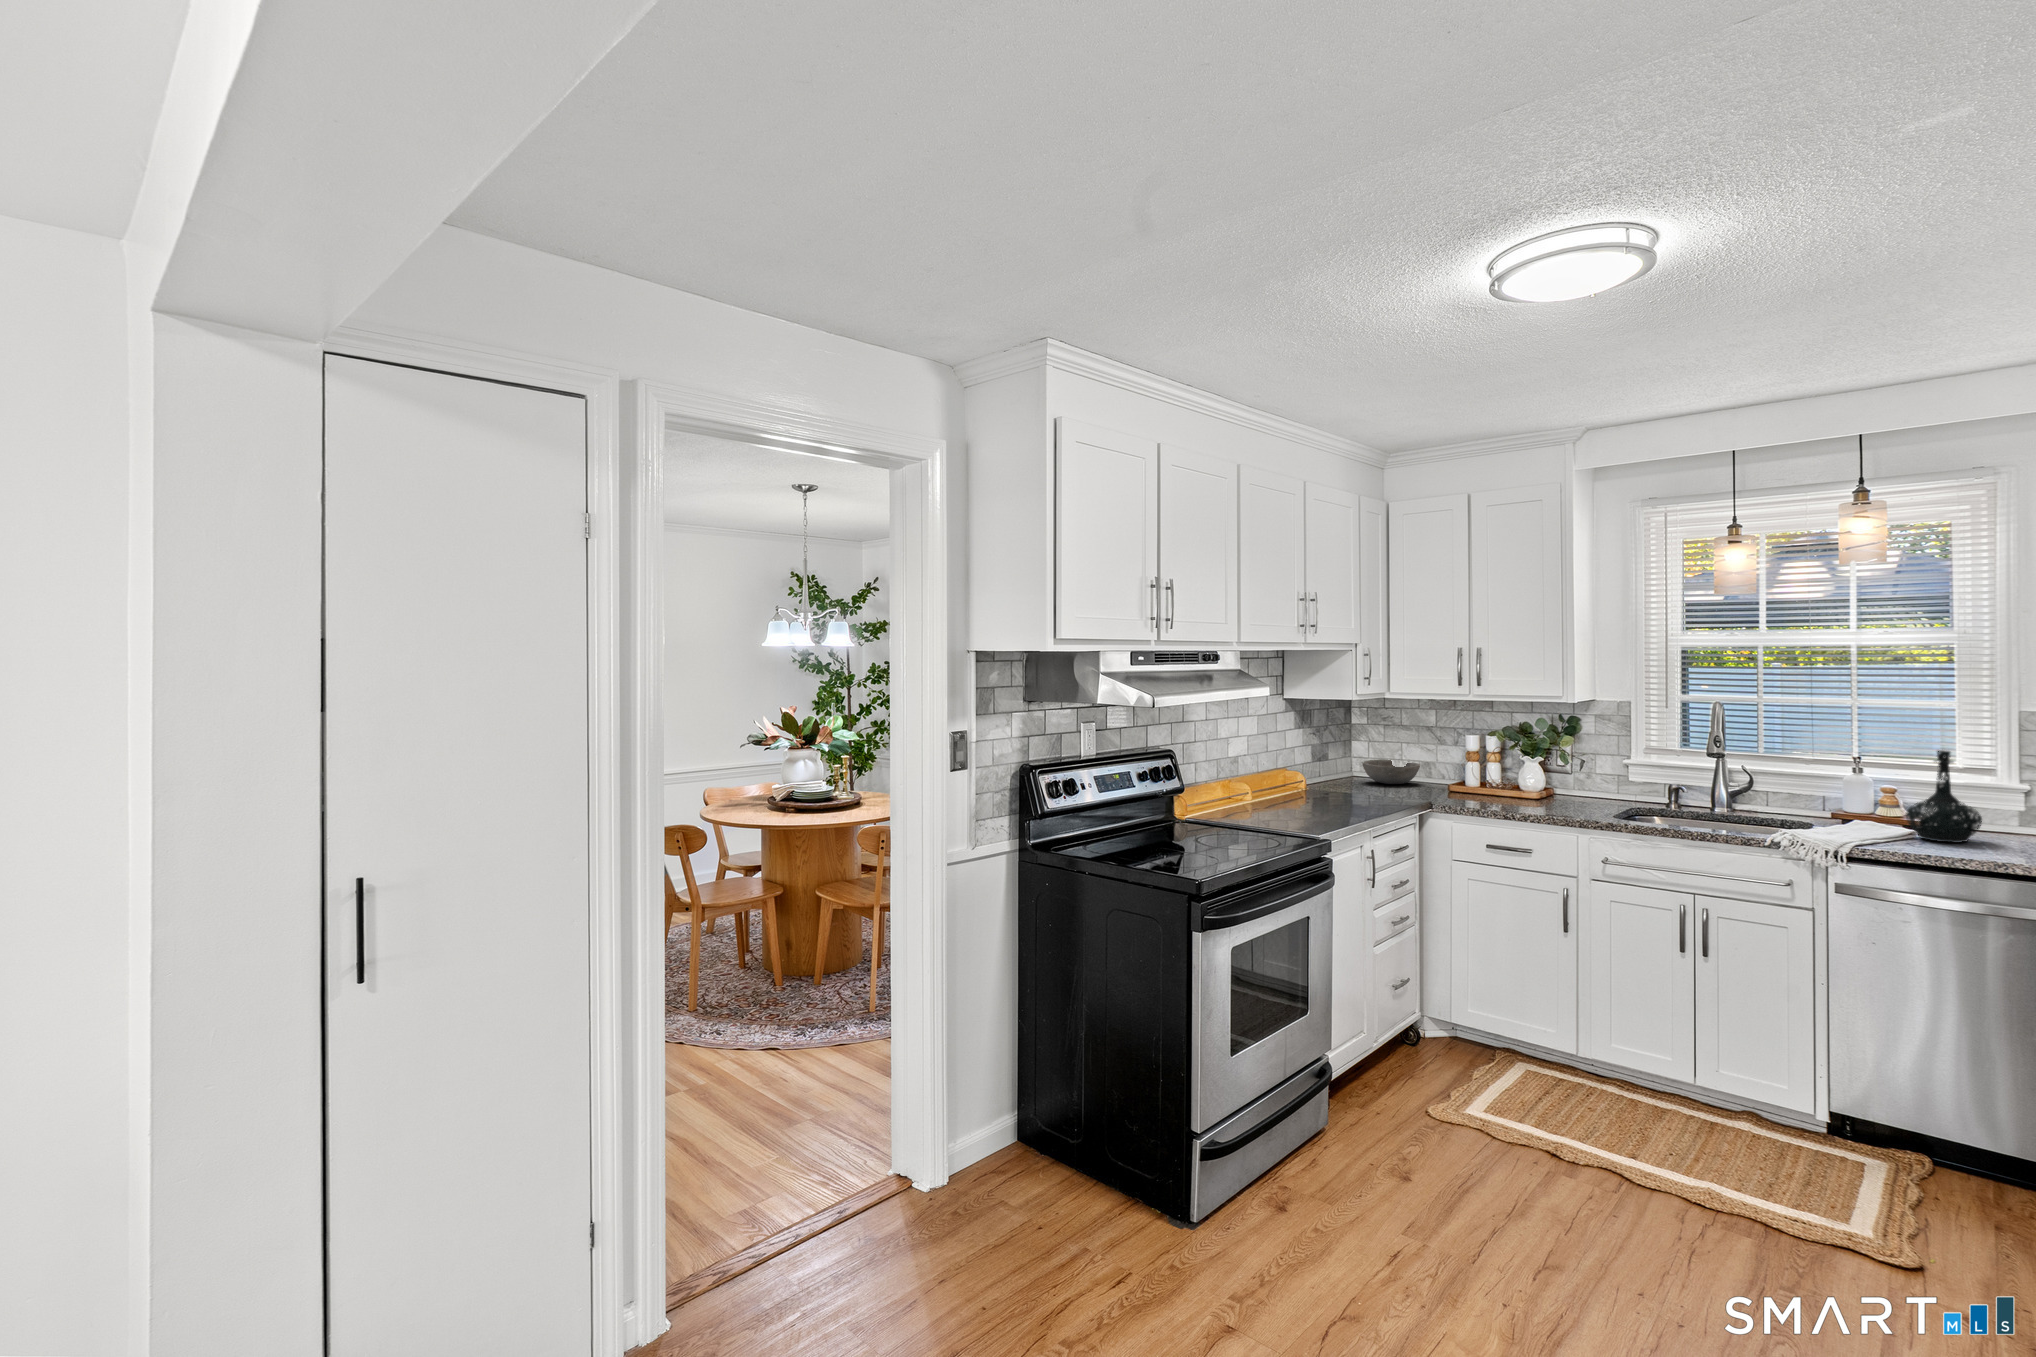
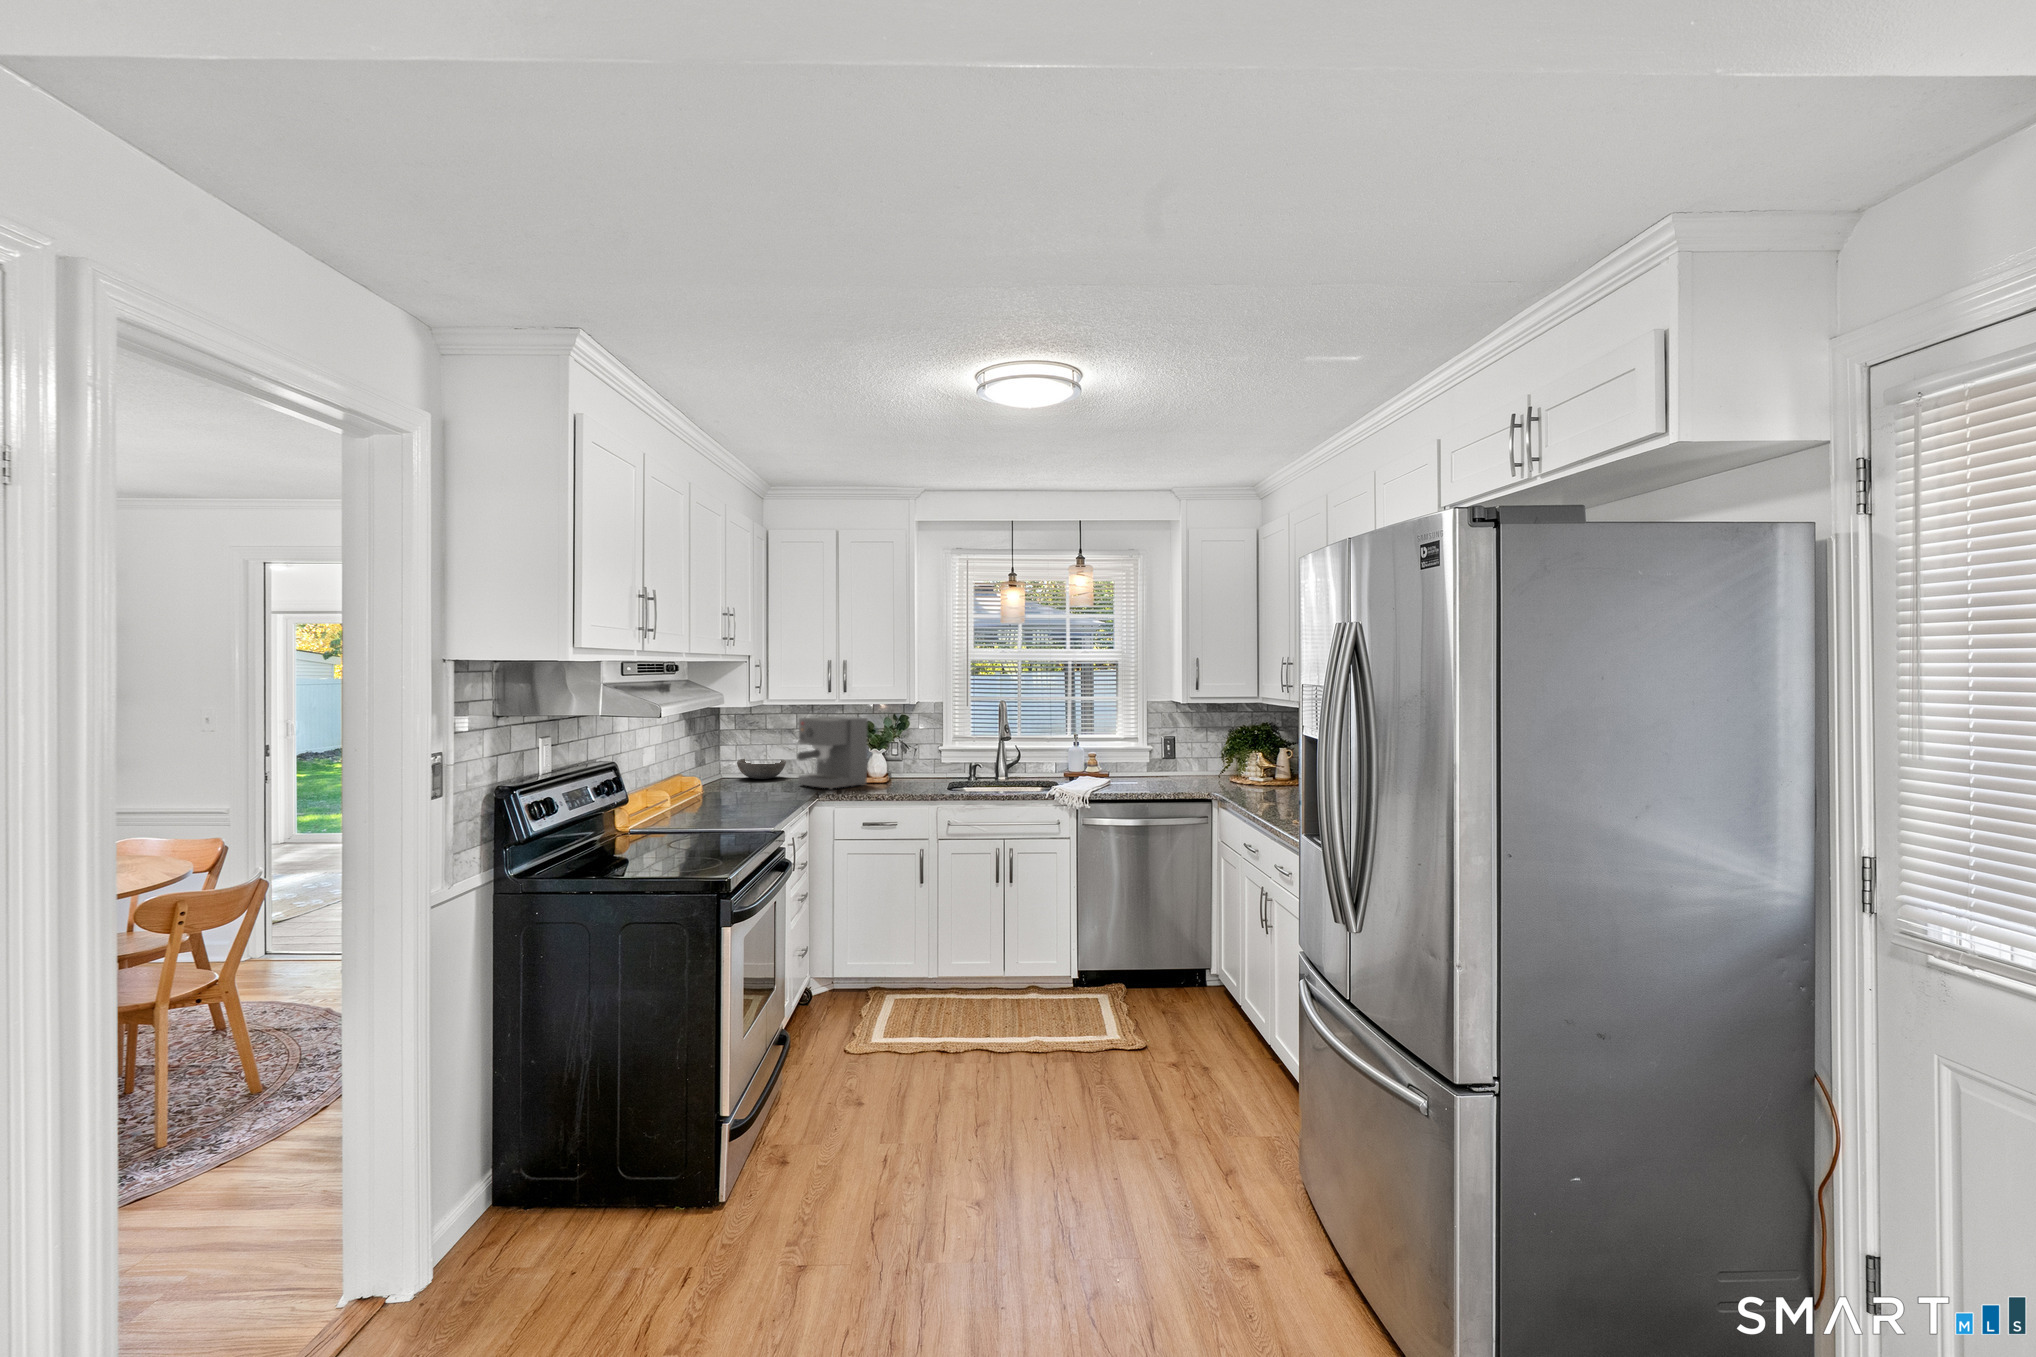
coffee maker: none [1408,713,1507,801] -> present [797,716,868,789]
bottle: present [1906,750,1982,843] -> none [1104,734,1139,790]

